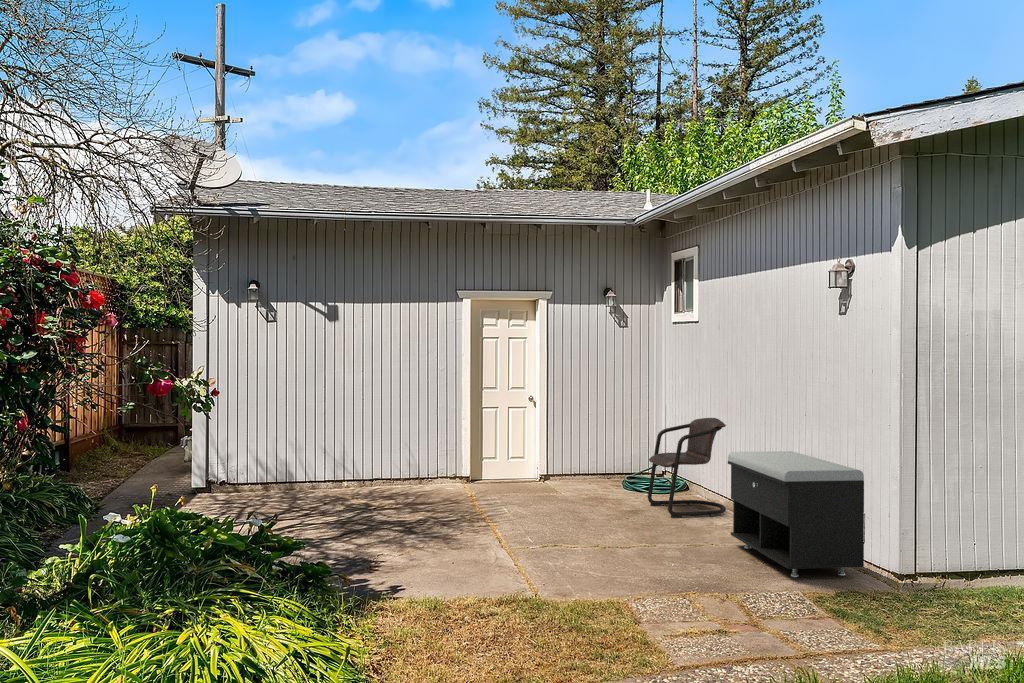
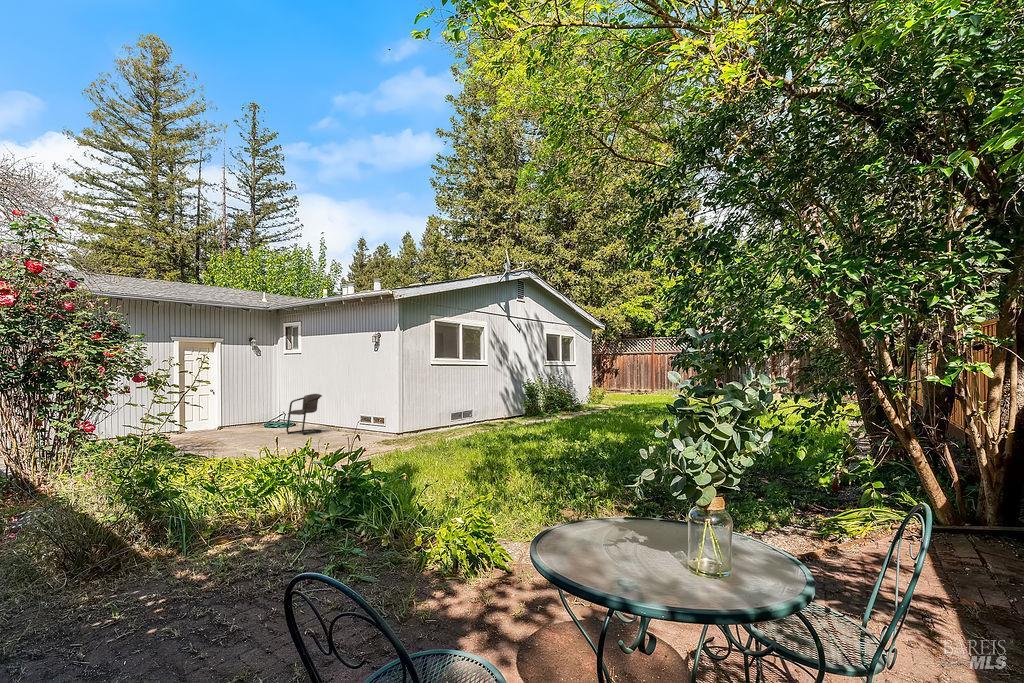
storage bench: present [728,451,864,577] -> none [337,400,389,438]

